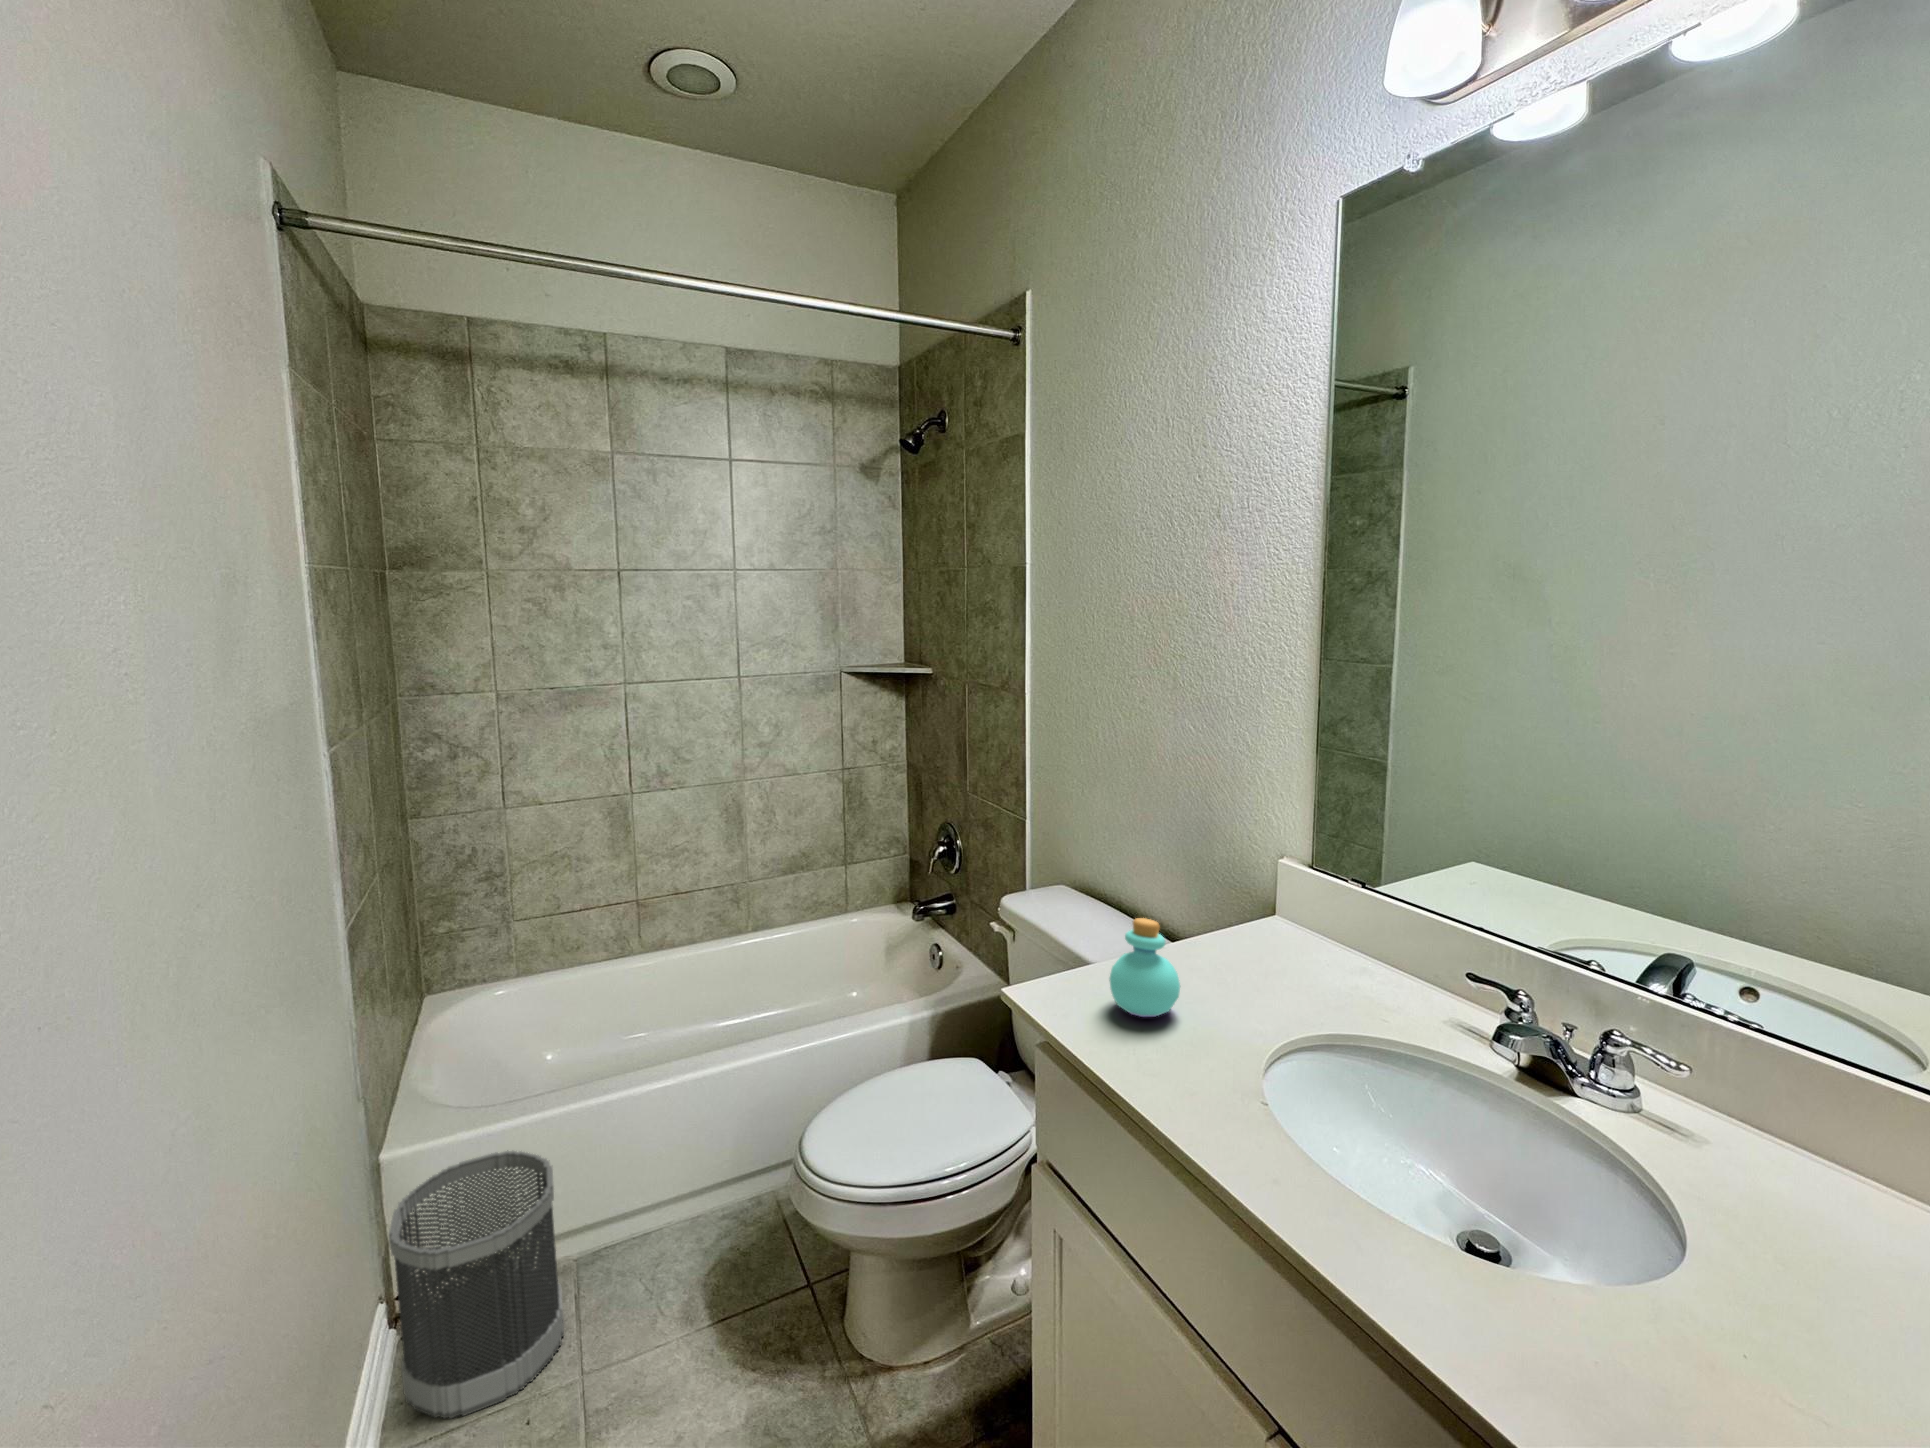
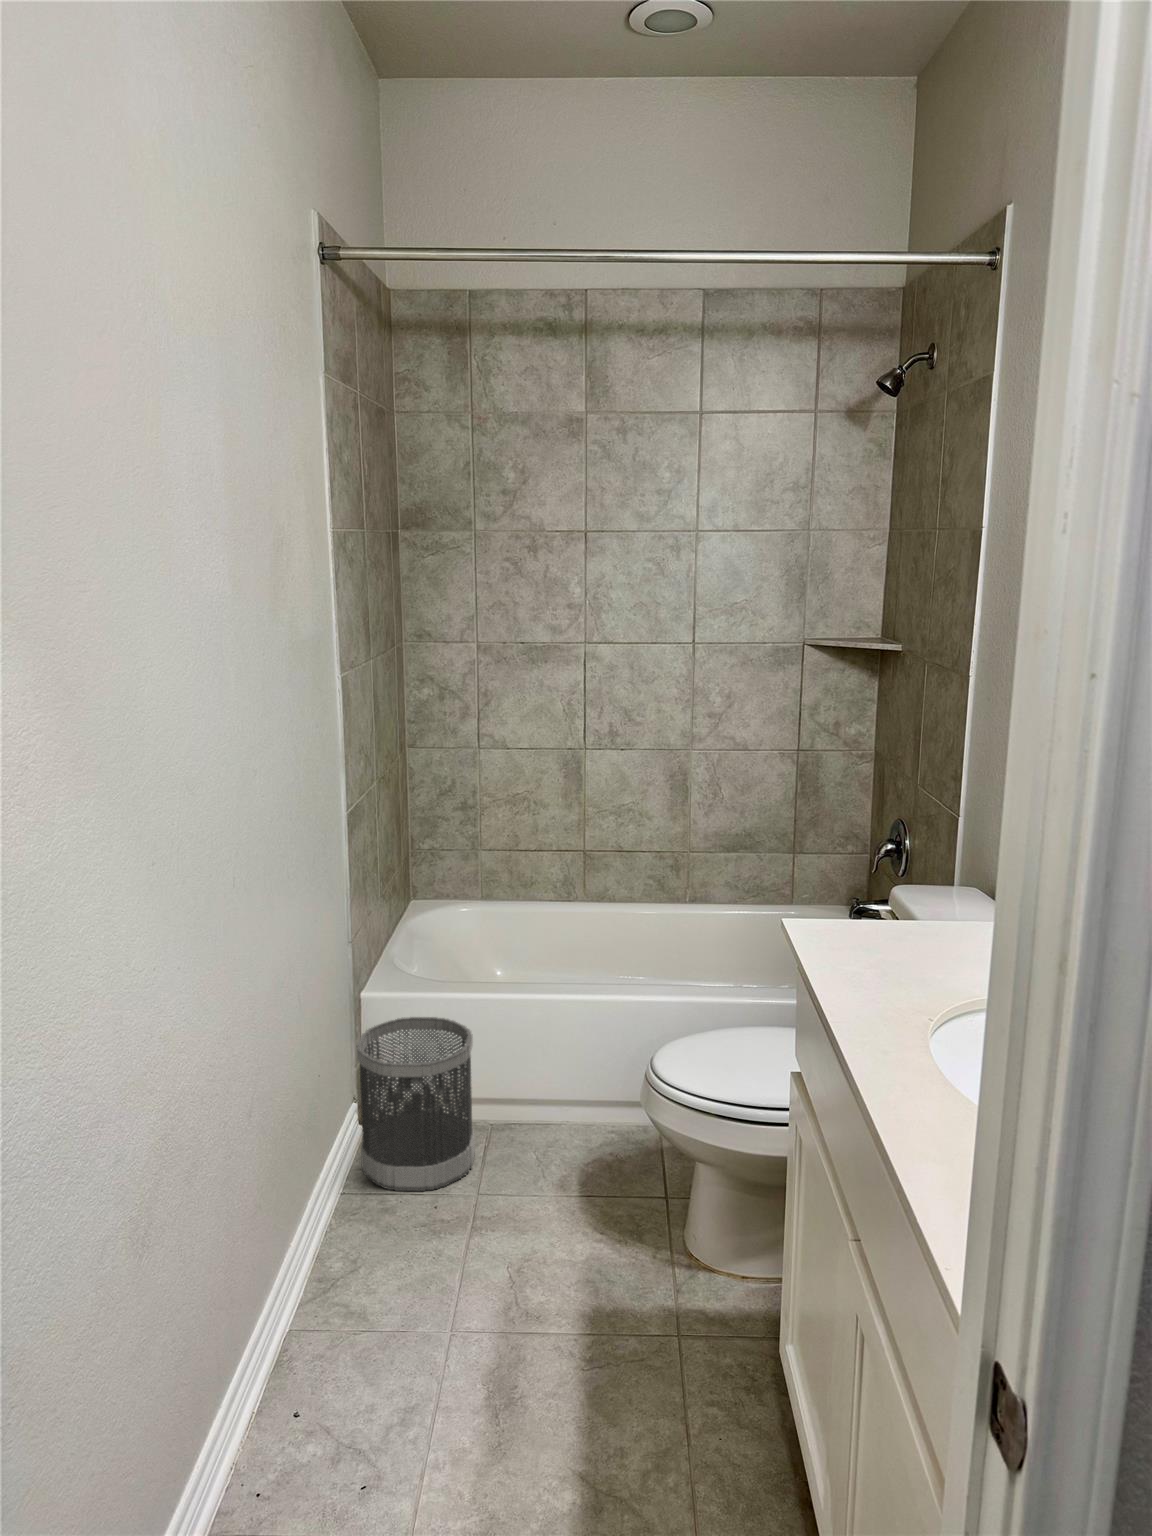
perfume bottle: present [1109,918,1180,1017] -> none [855,872,920,958]

